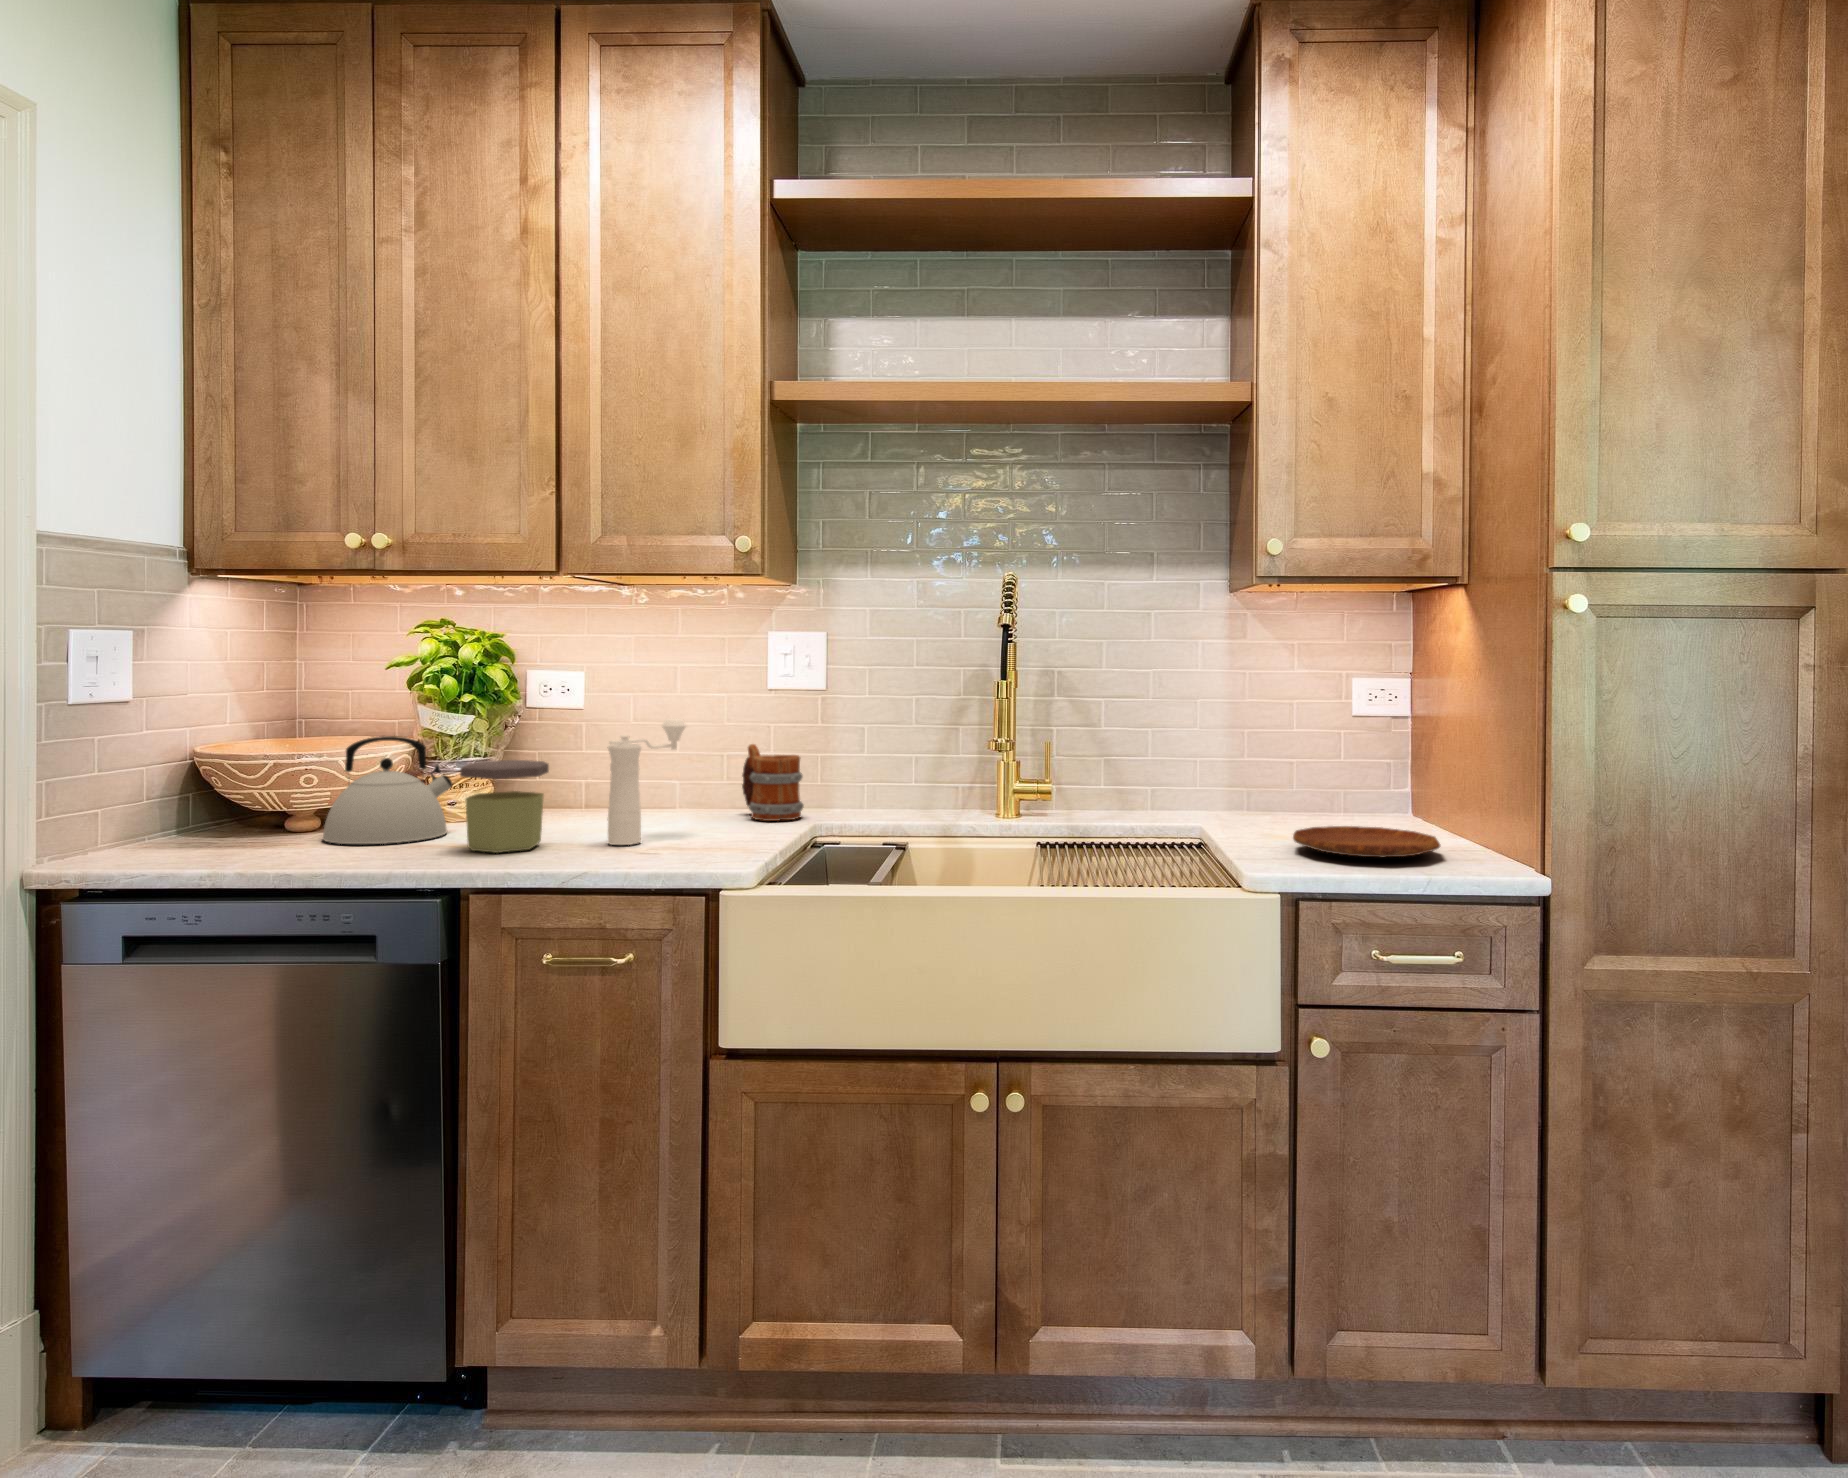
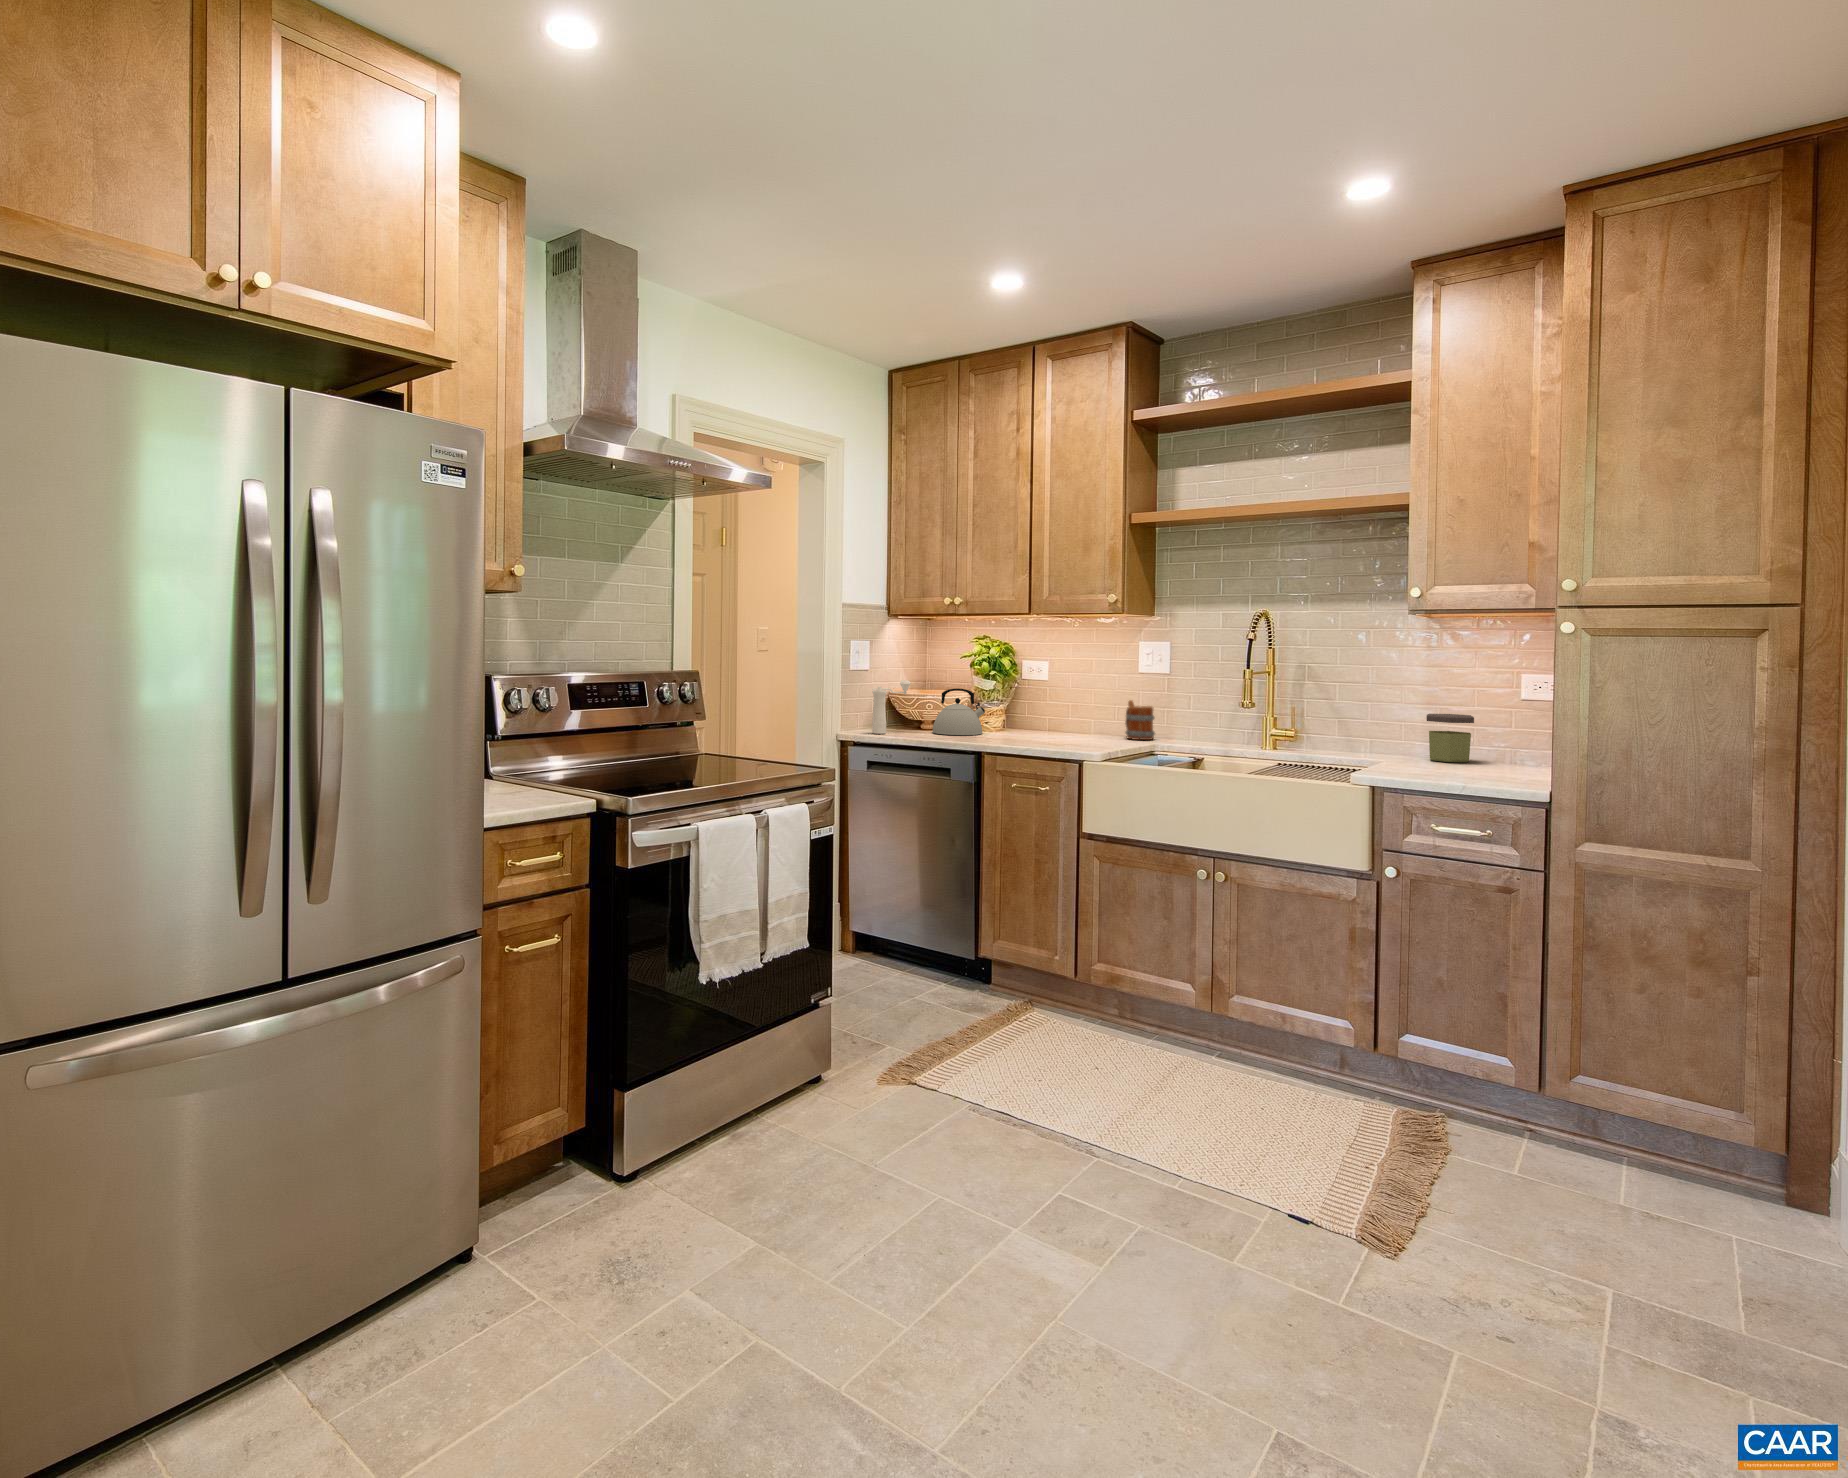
pepper mill: present [607,719,686,845] -> present [872,680,911,734]
jar: present [460,760,549,853] -> present [1427,714,1474,762]
tray: present [1293,826,1440,857] -> none [1409,760,1510,776]

